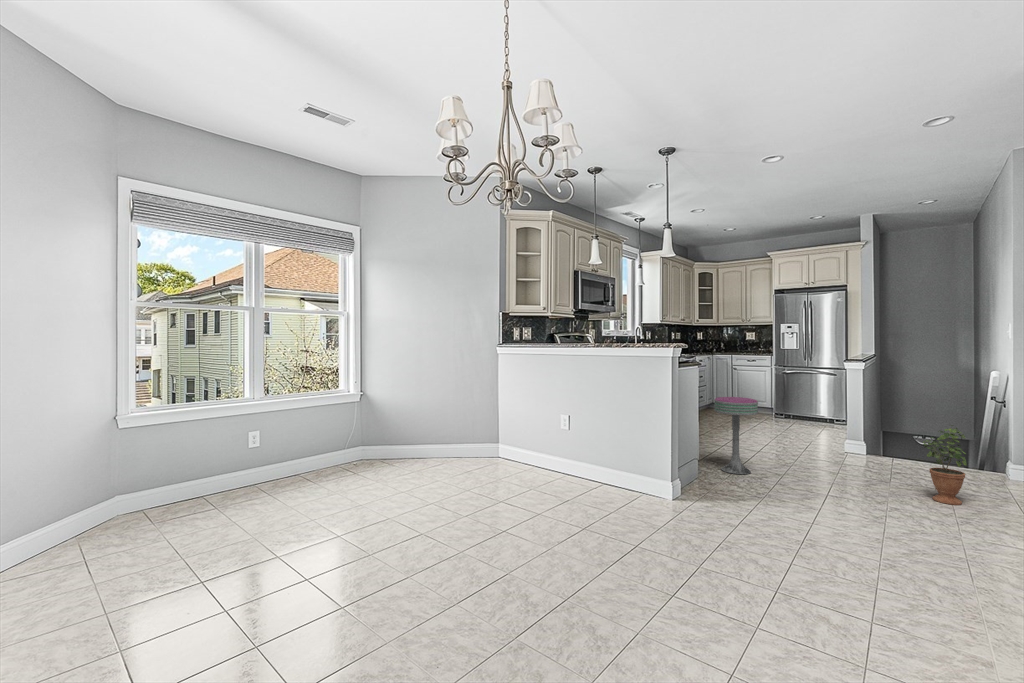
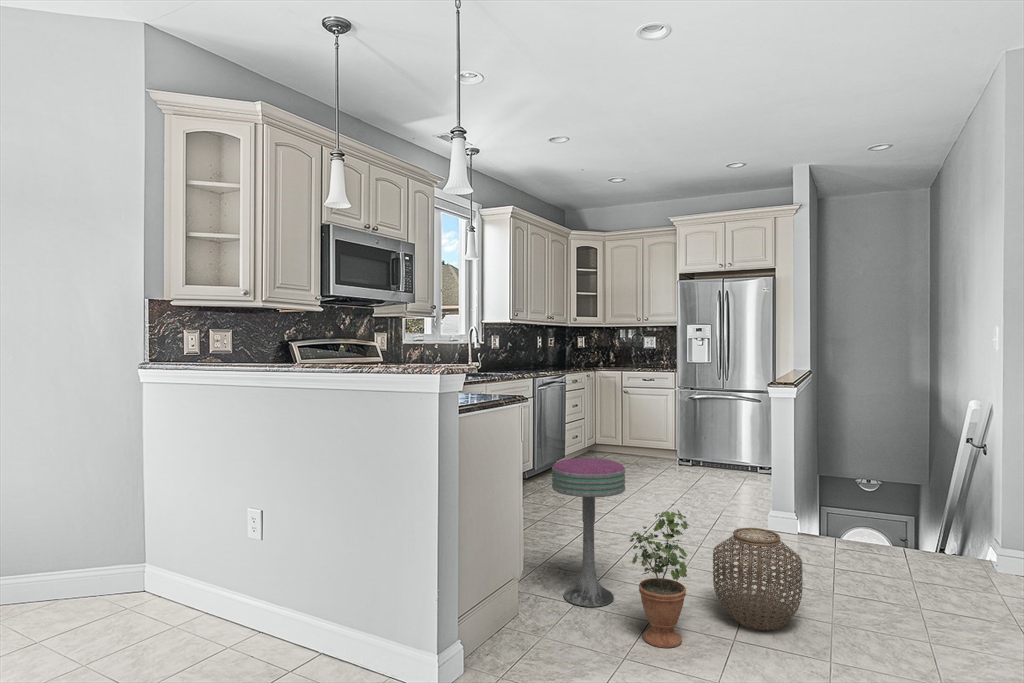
potted plant: present [923,428,967,505] -> present [630,504,689,648]
woven basket: none [812,435,868,489] -> present [713,528,803,630]

